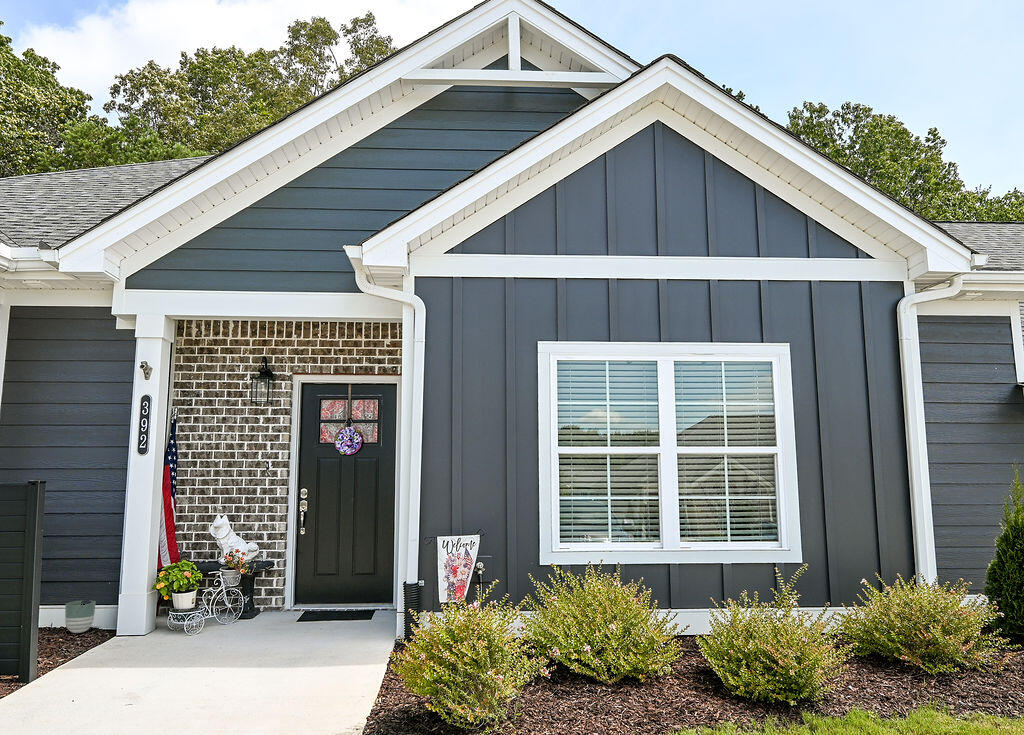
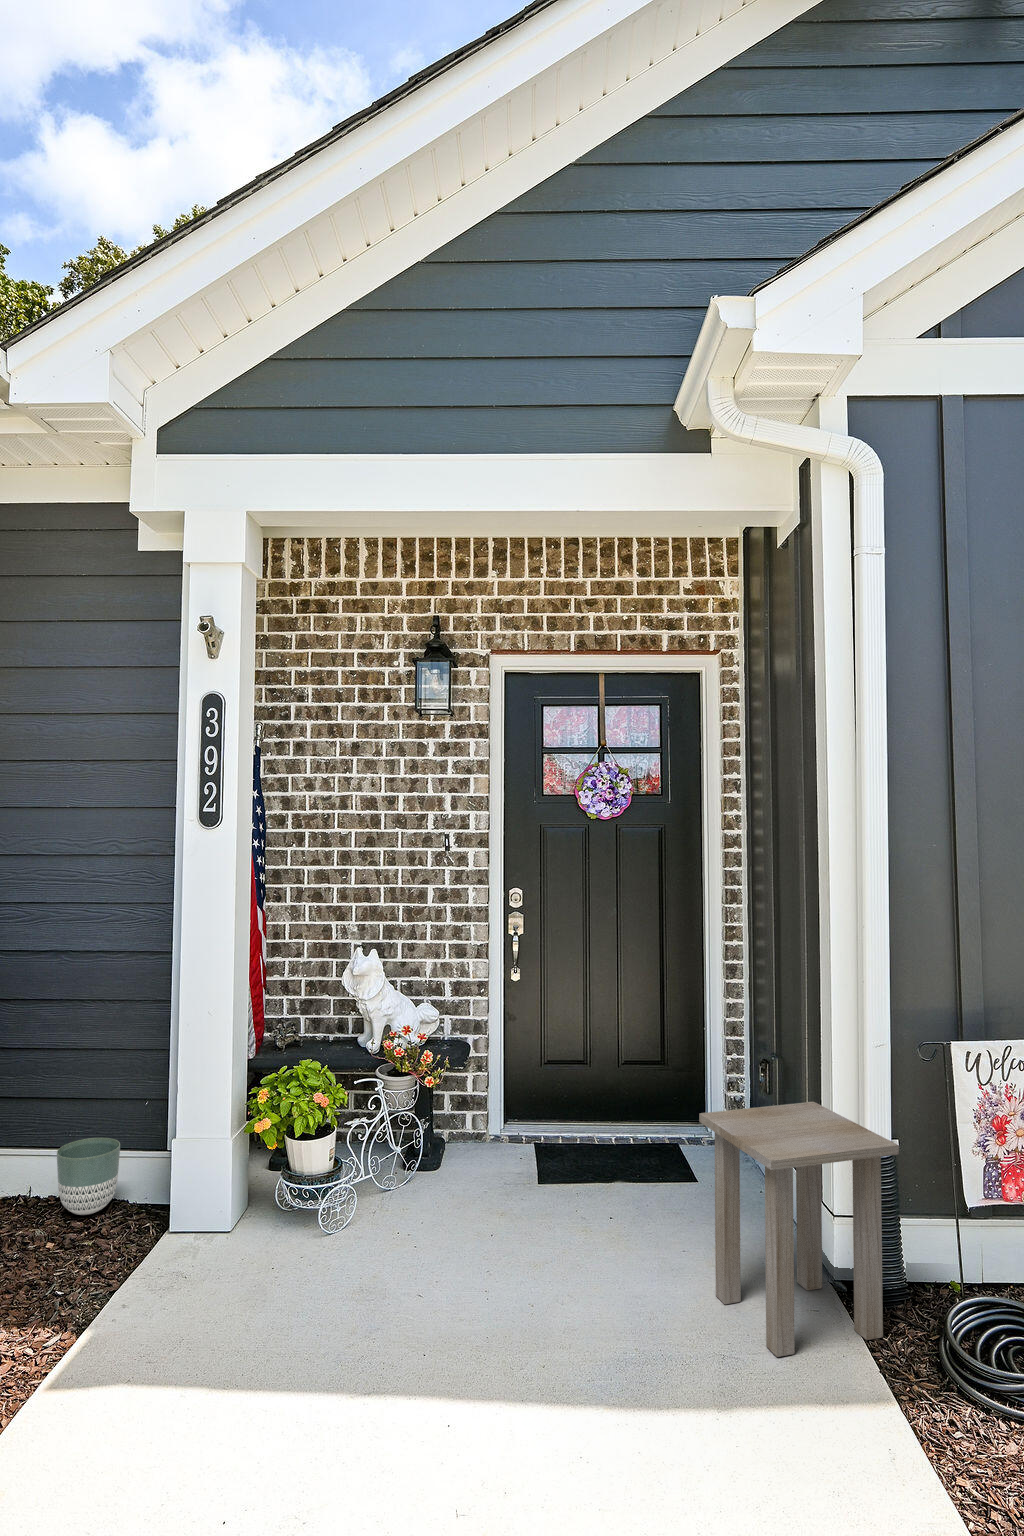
side table: none [339,568,404,656] -> present [699,1102,899,1357]

